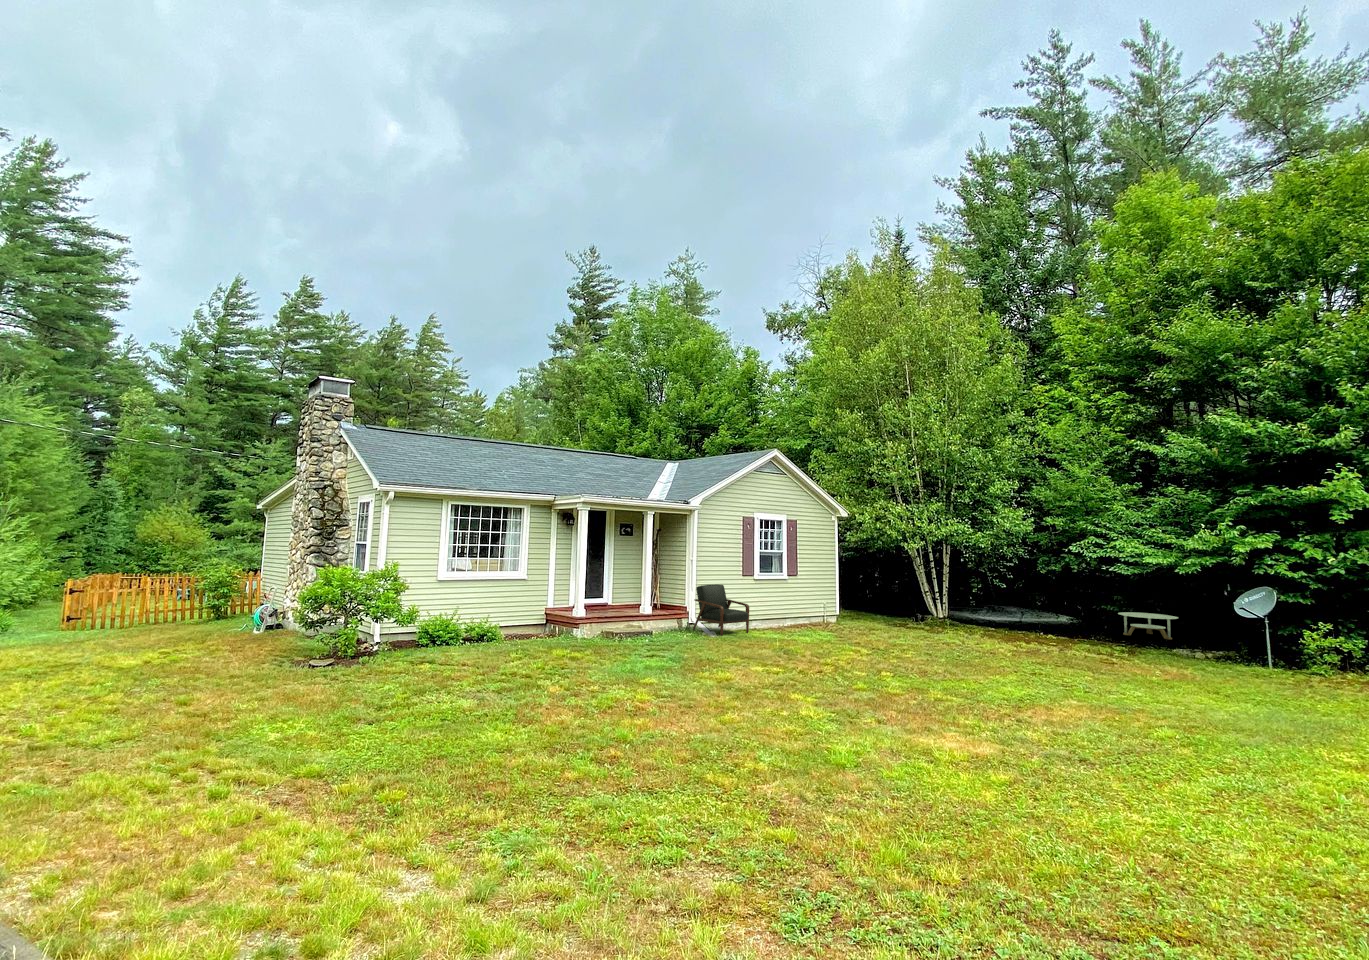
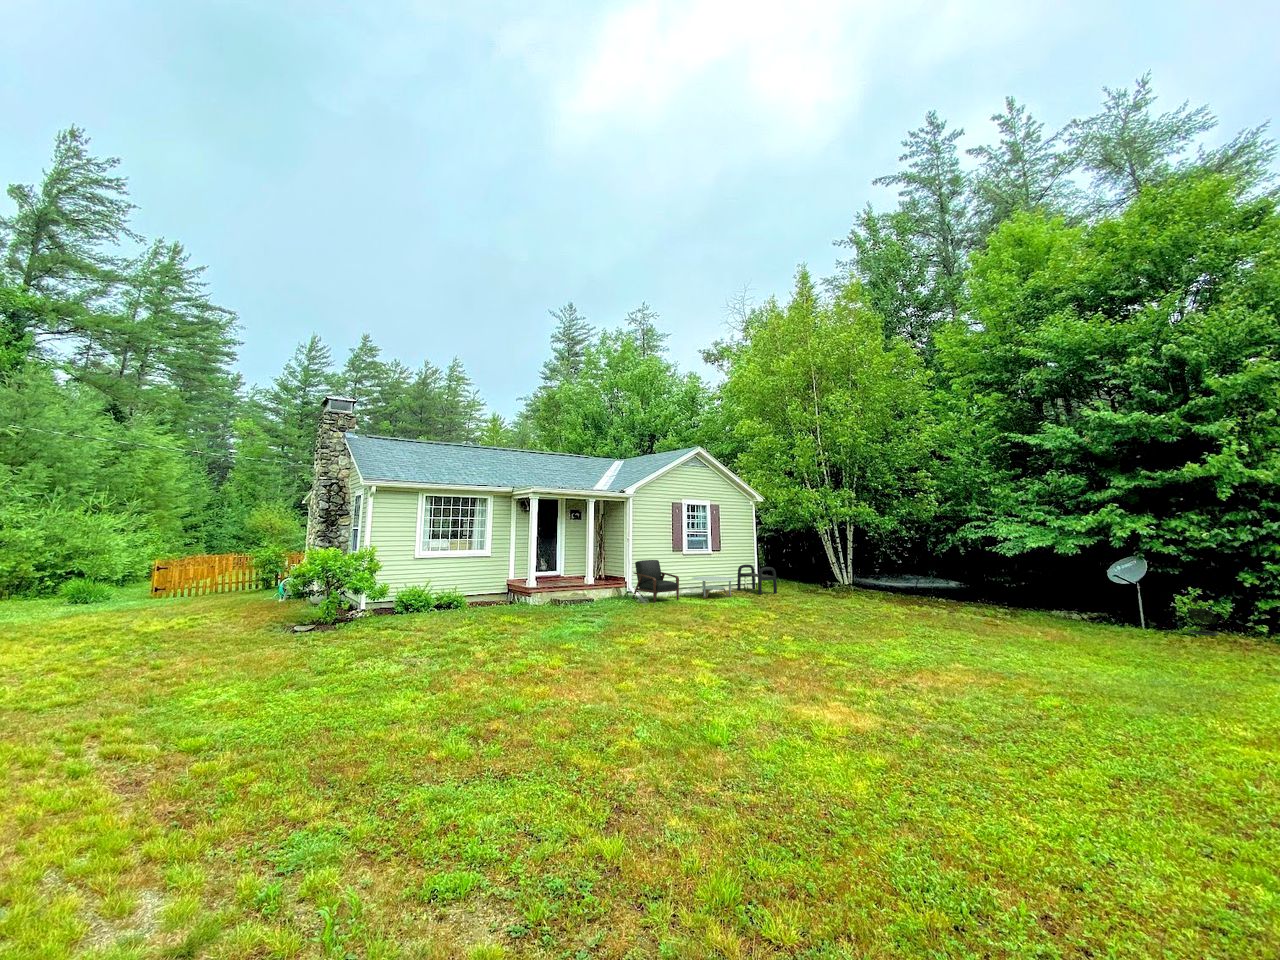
bench: none [814,591,862,627] -> present [737,564,777,595]
round table: present [1118,612,1178,639] -> present [692,576,733,598]
potted tree: none [1315,632,1350,675] -> present [1188,600,1218,635]

